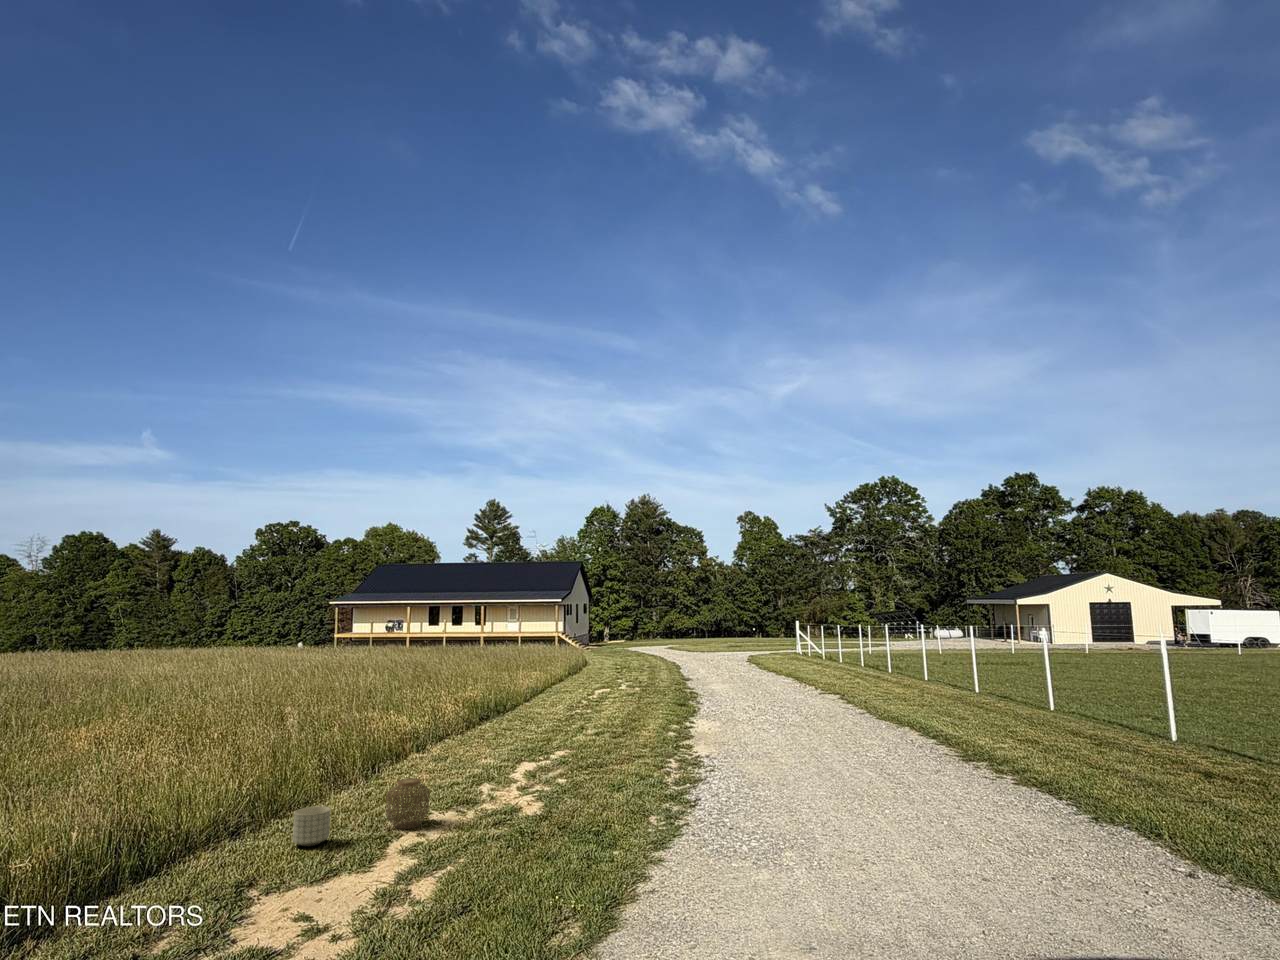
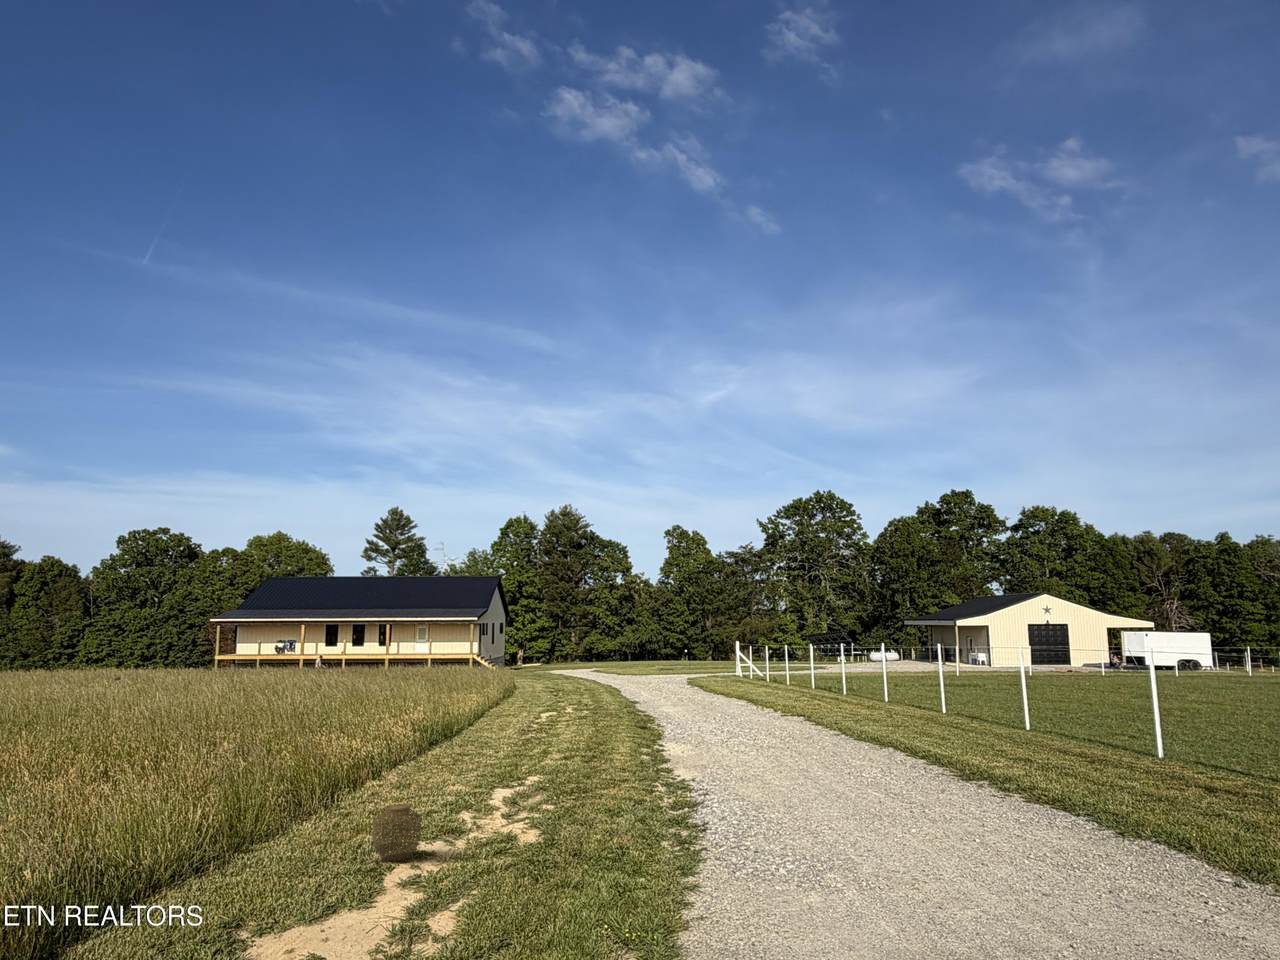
planter: present [293,806,330,846] -> none [272,837,315,882]

